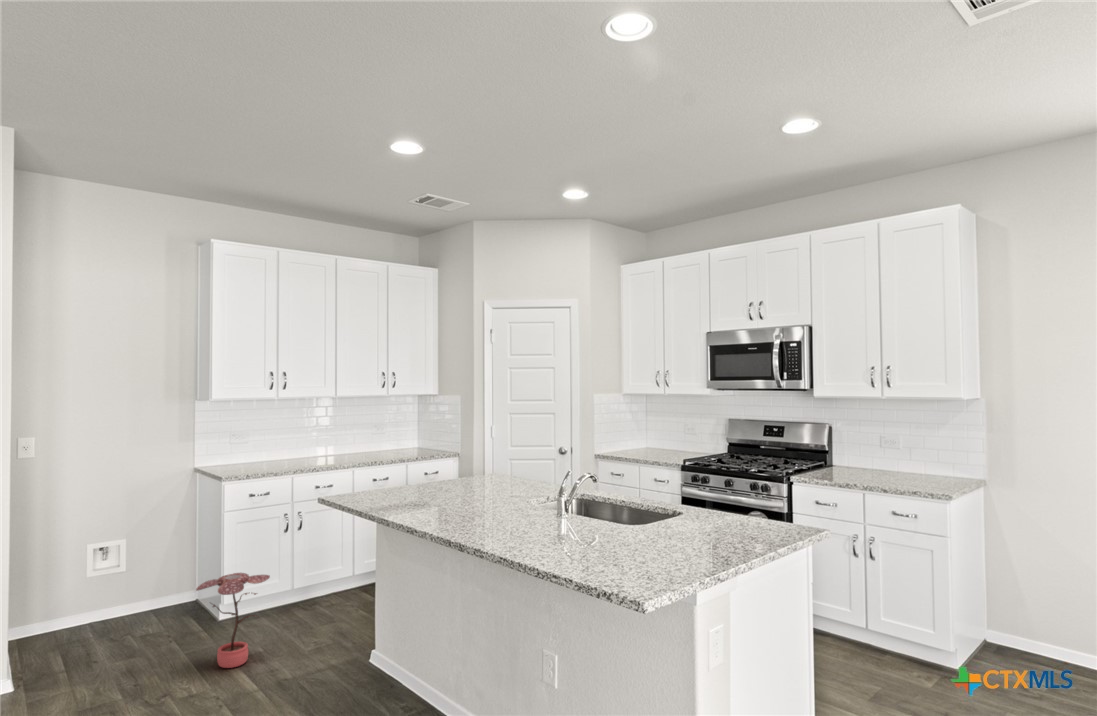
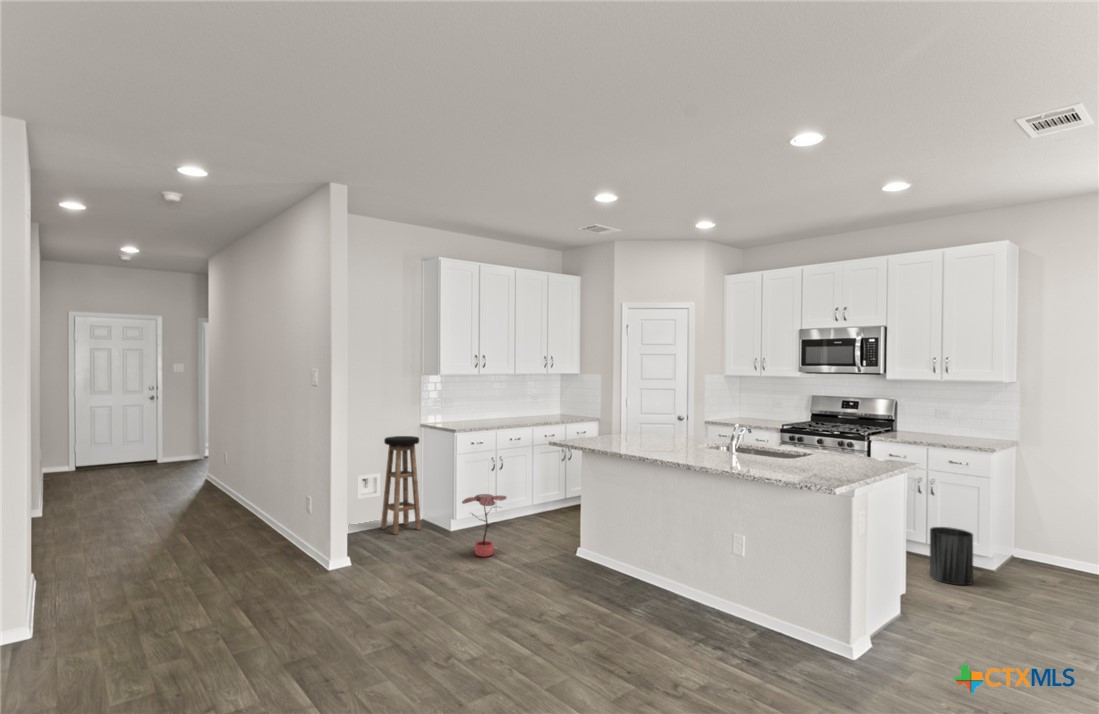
bar stool: none [121,486,178,630] -> present [381,436,421,535]
trash can: none [863,609,924,700] -> present [930,527,973,585]

